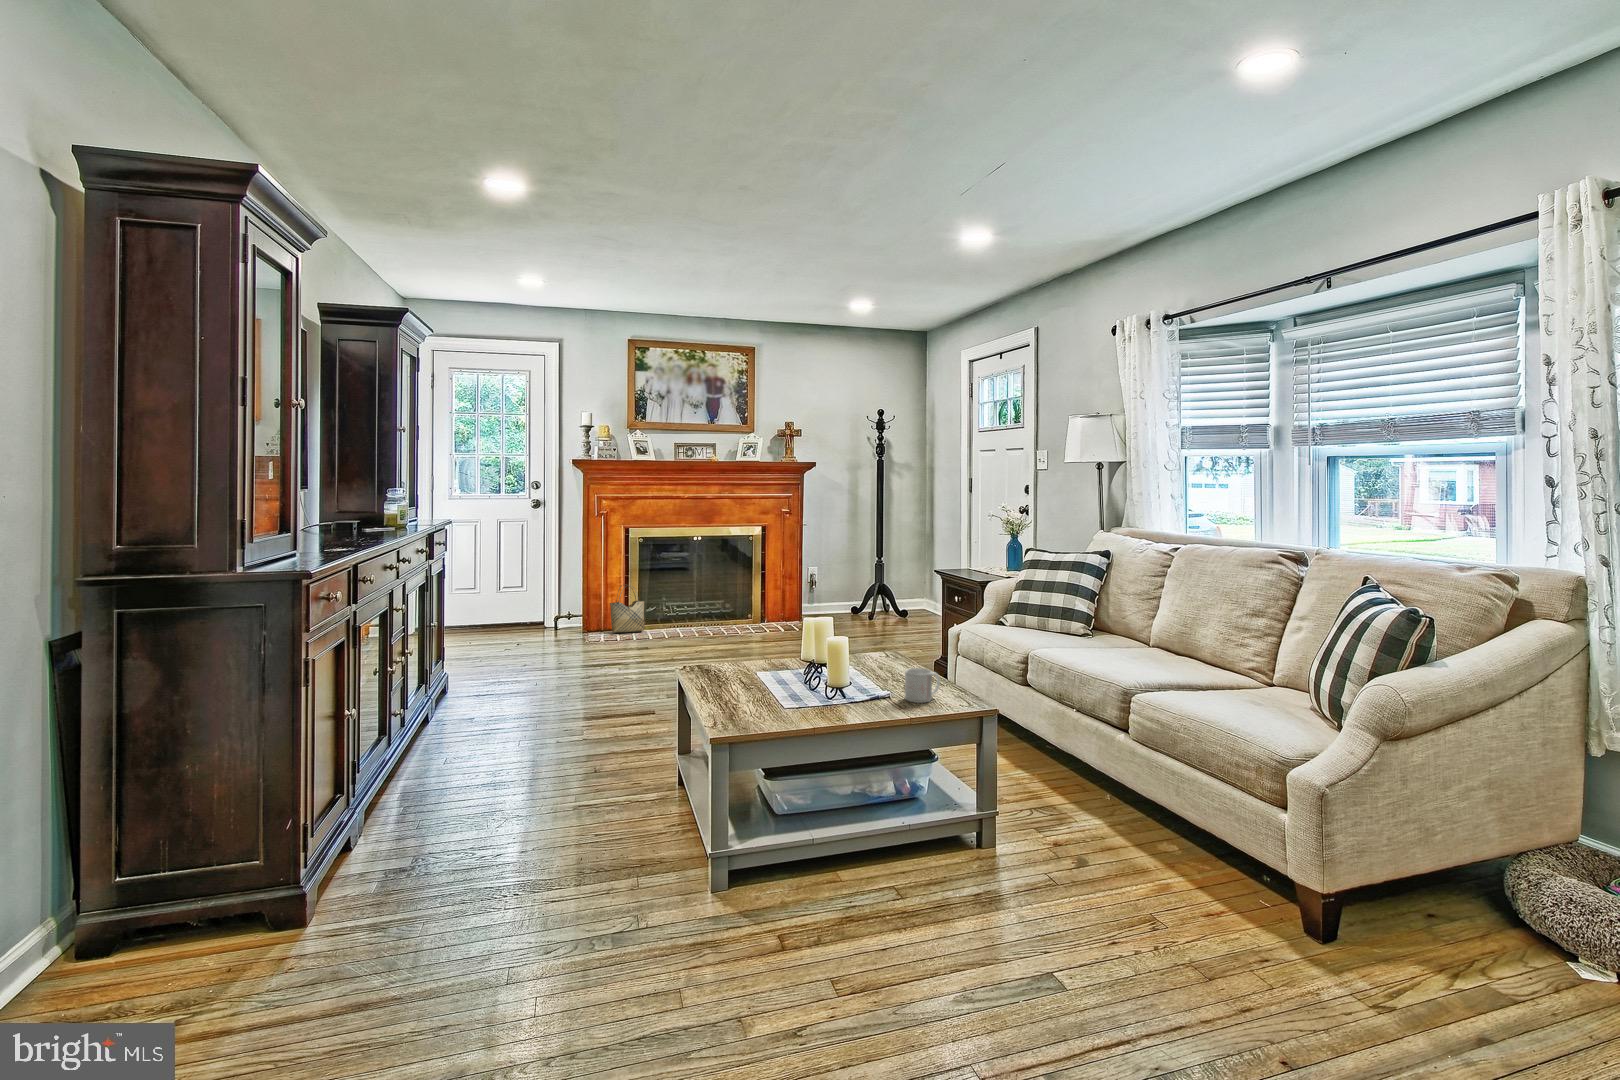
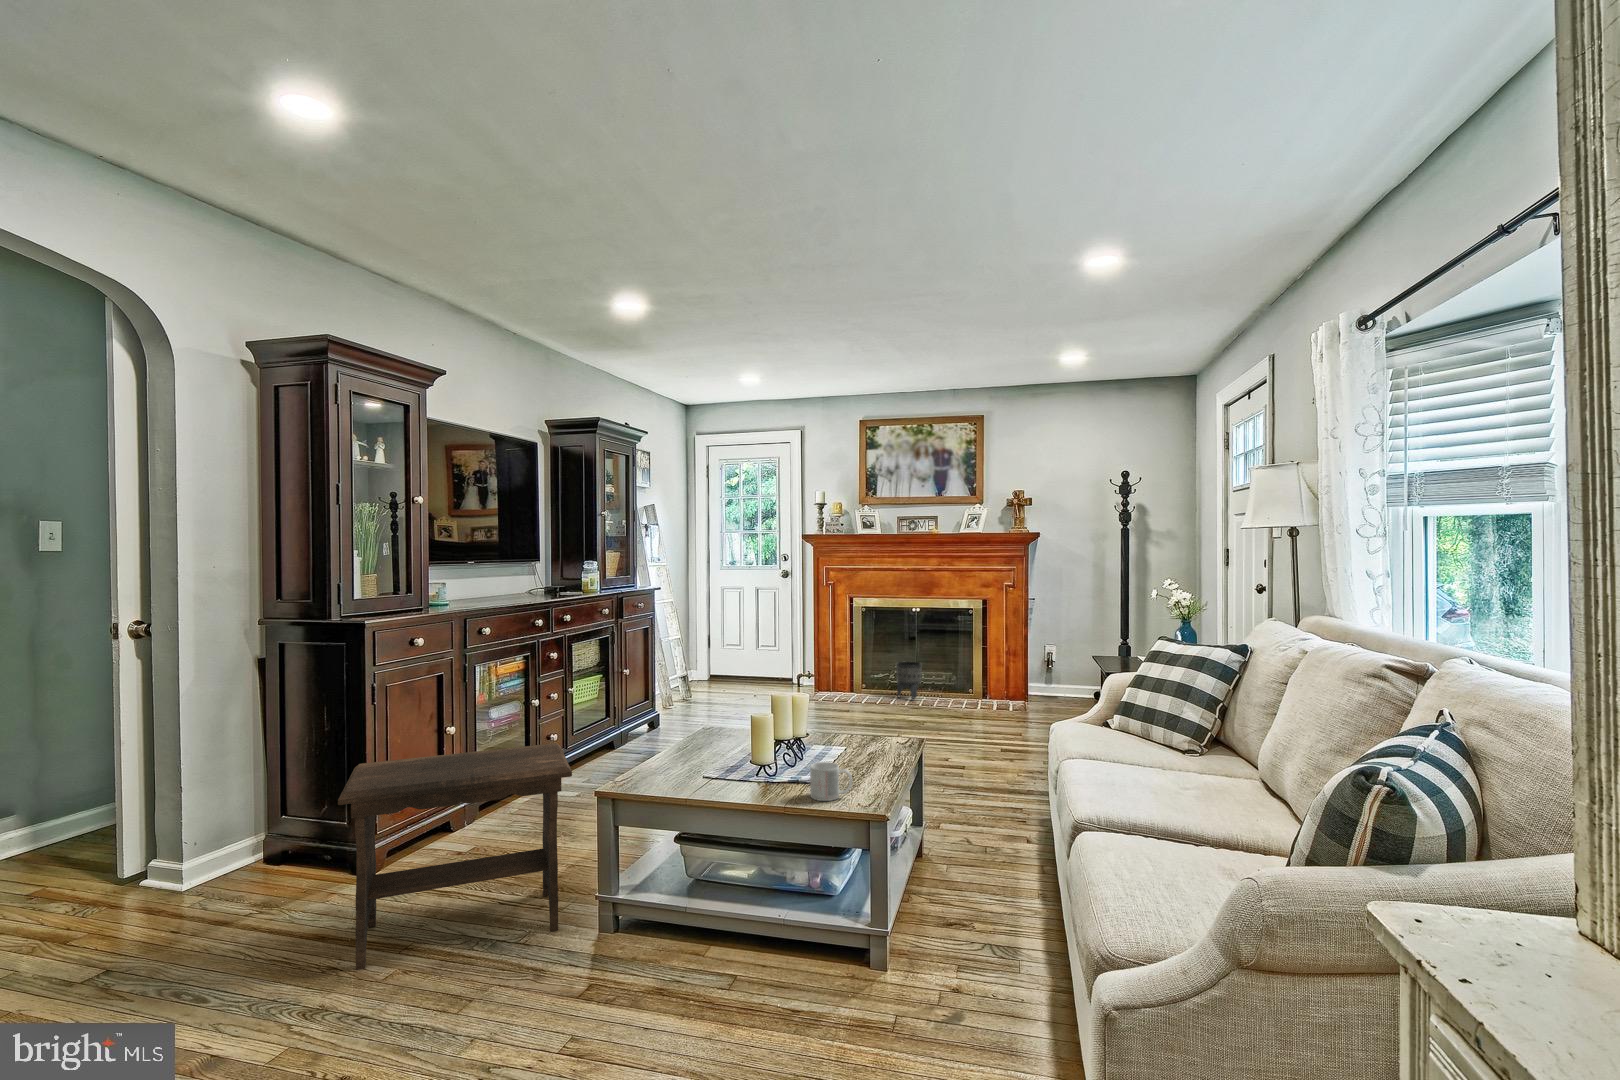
woven basket: present [610,584,645,633] -> none [829,650,863,696]
planter: none [680,592,707,631] -> present [896,661,922,700]
footstool: none [393,688,676,978] -> present [338,743,572,970]

